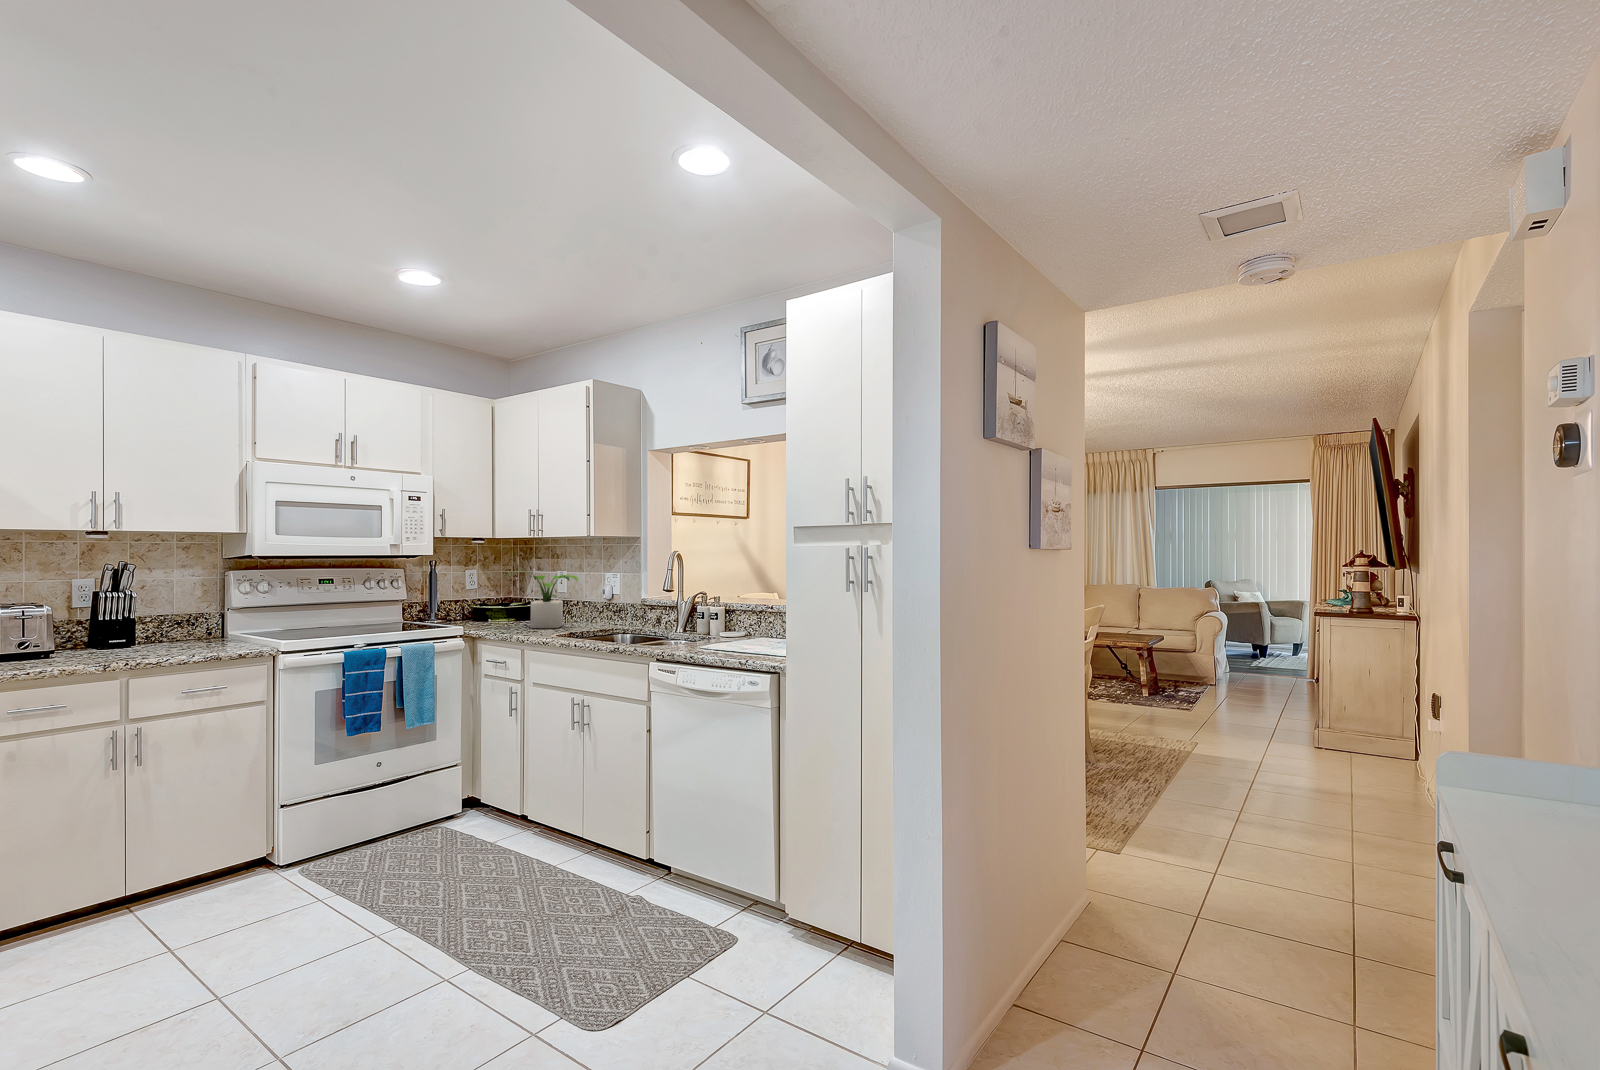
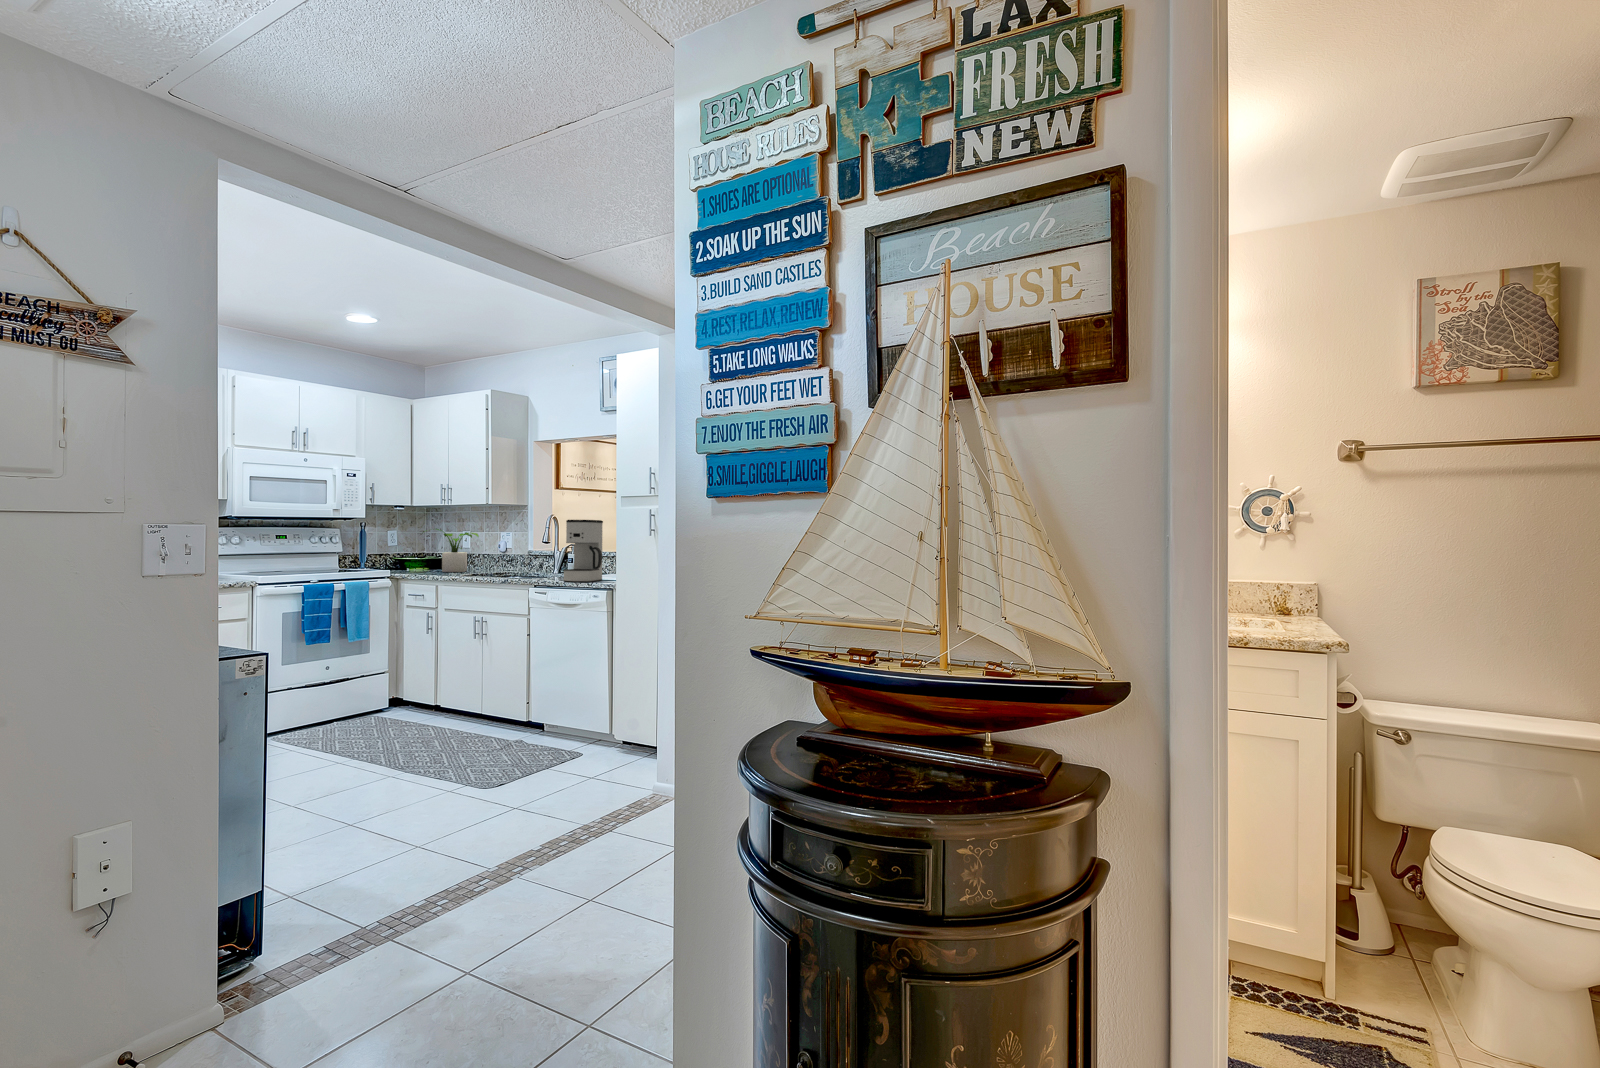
coffee maker: none [700,562,756,656] -> present [563,520,603,582]

